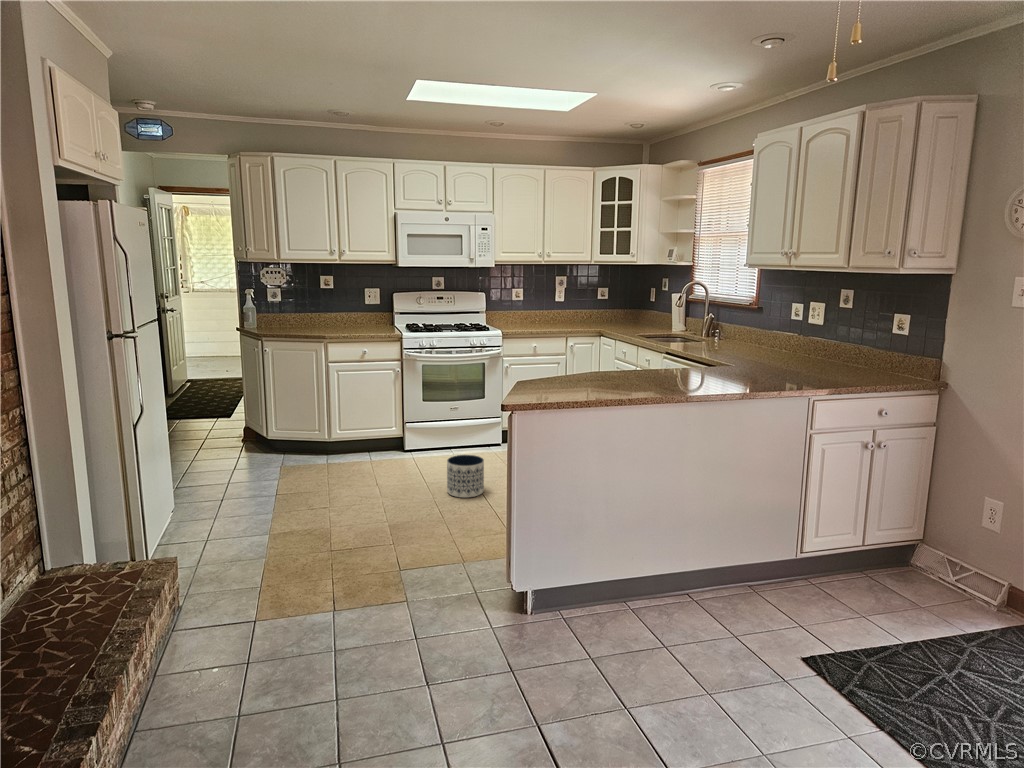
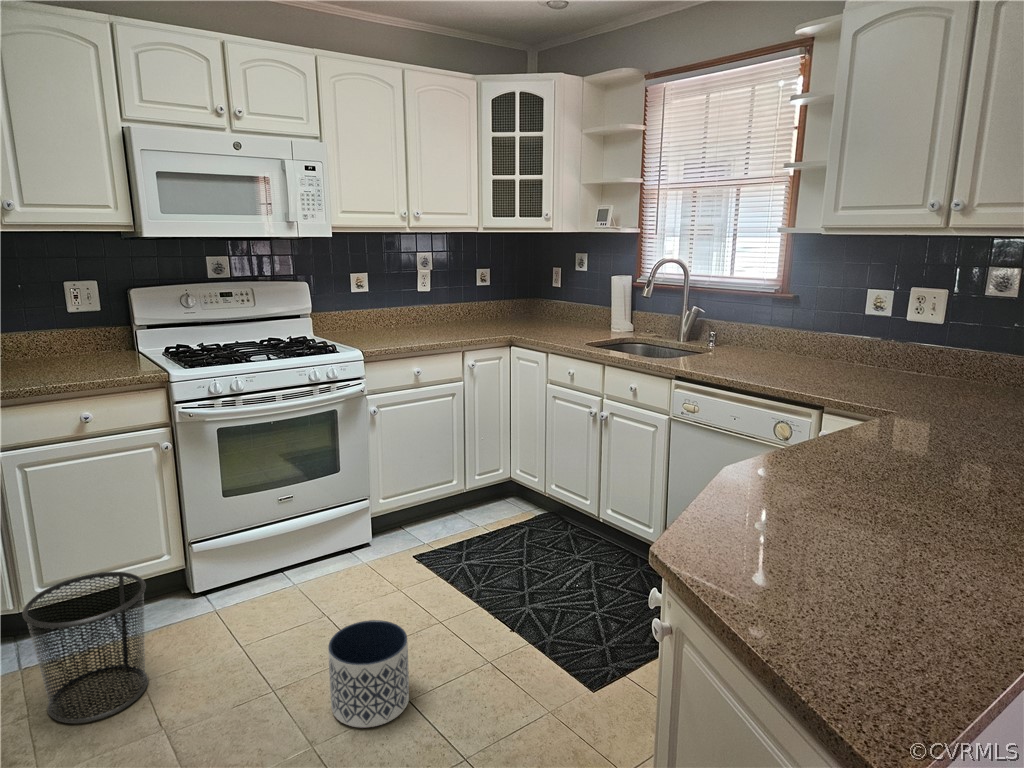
waste bin: none [332,420,380,479] -> present [22,572,148,723]

